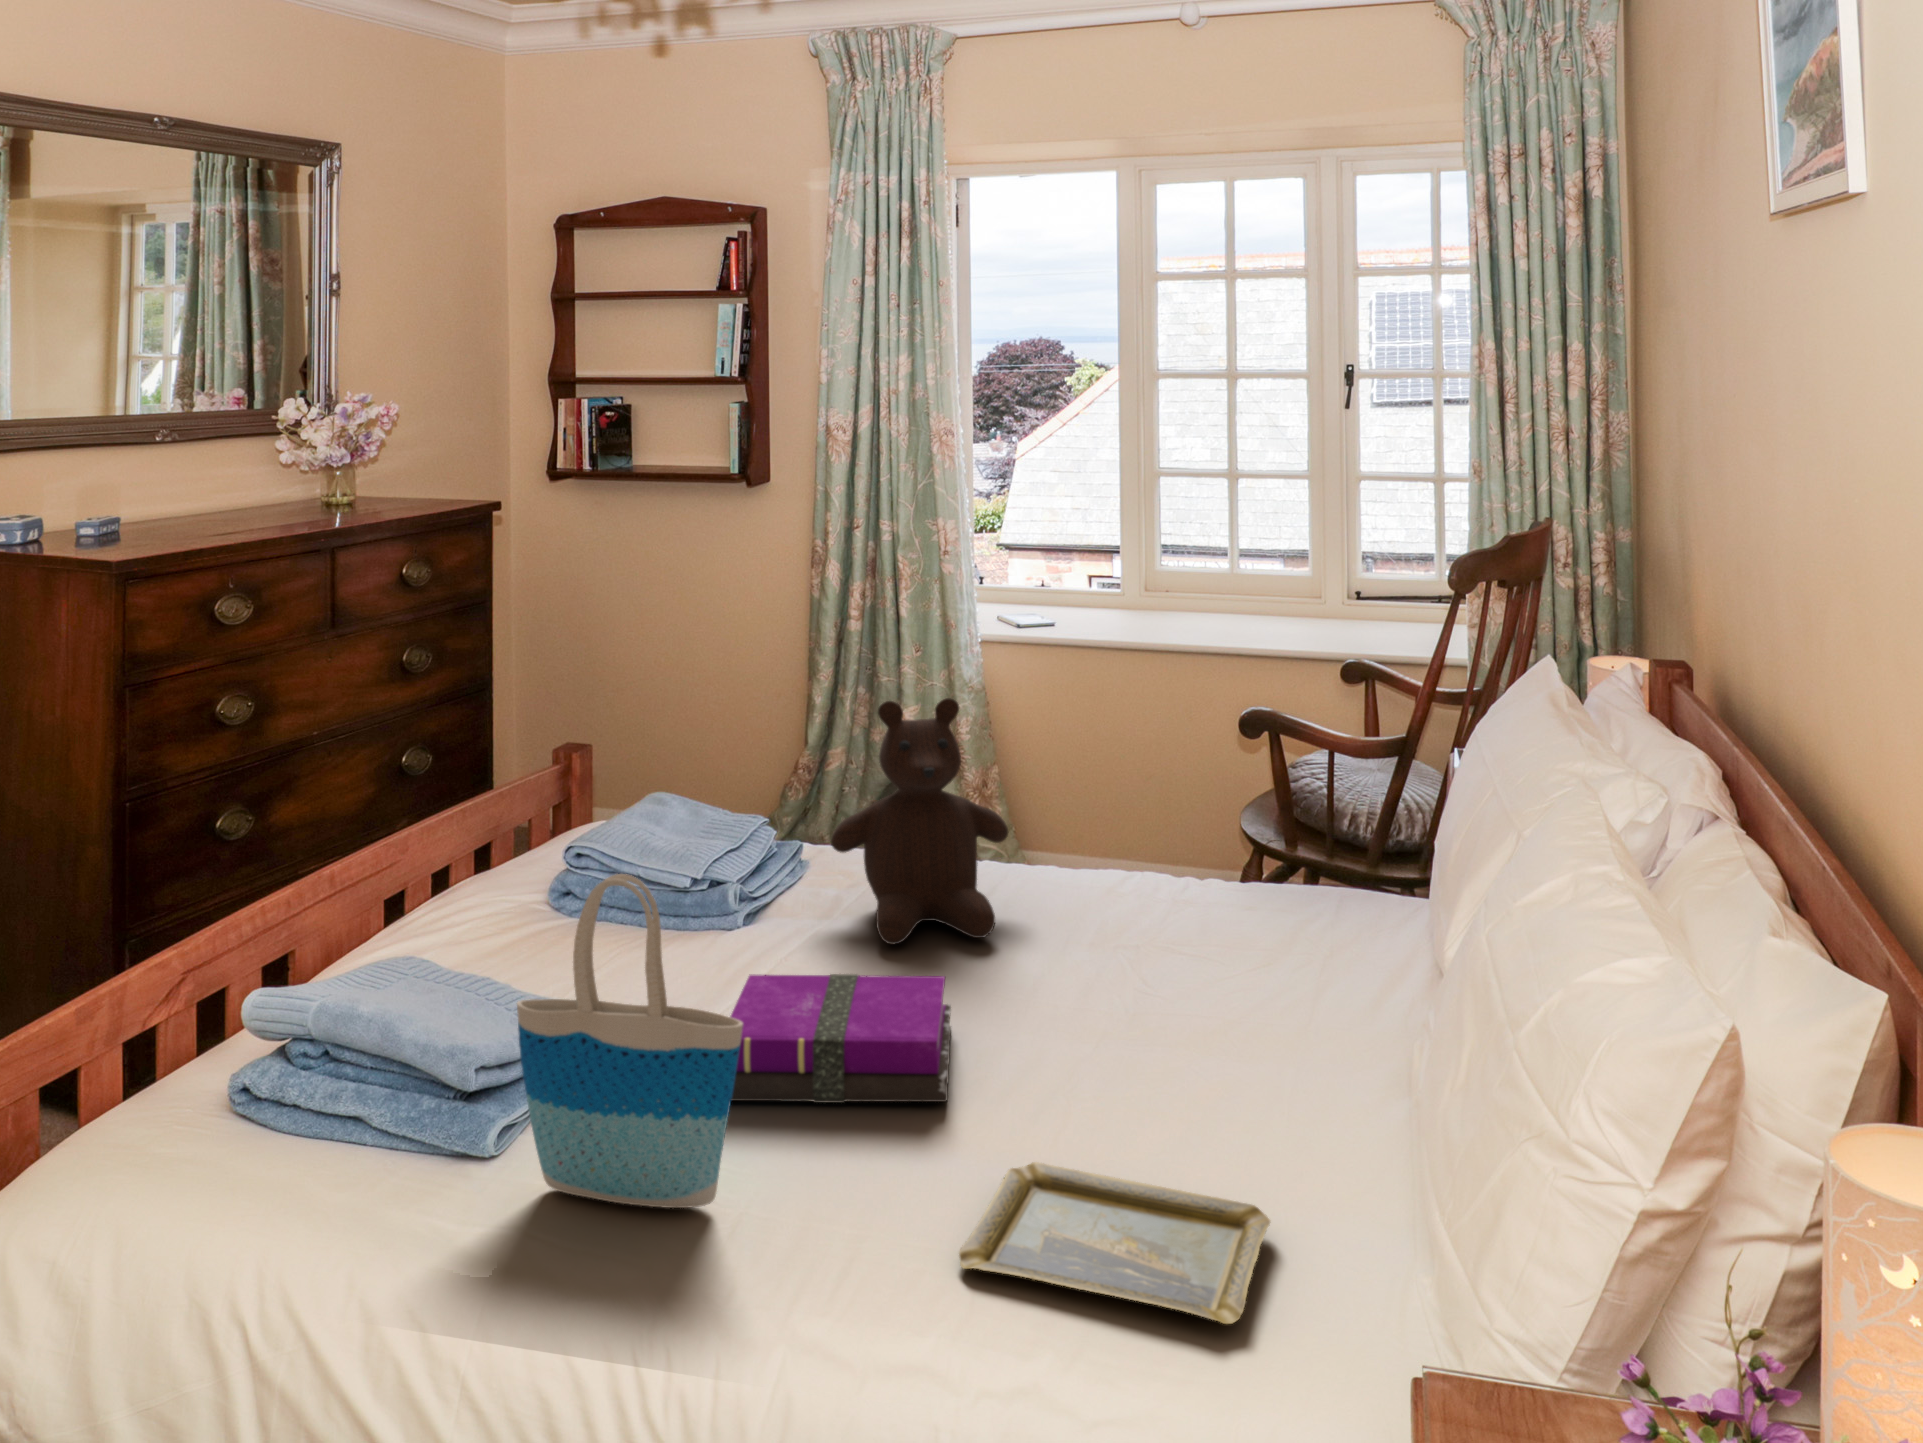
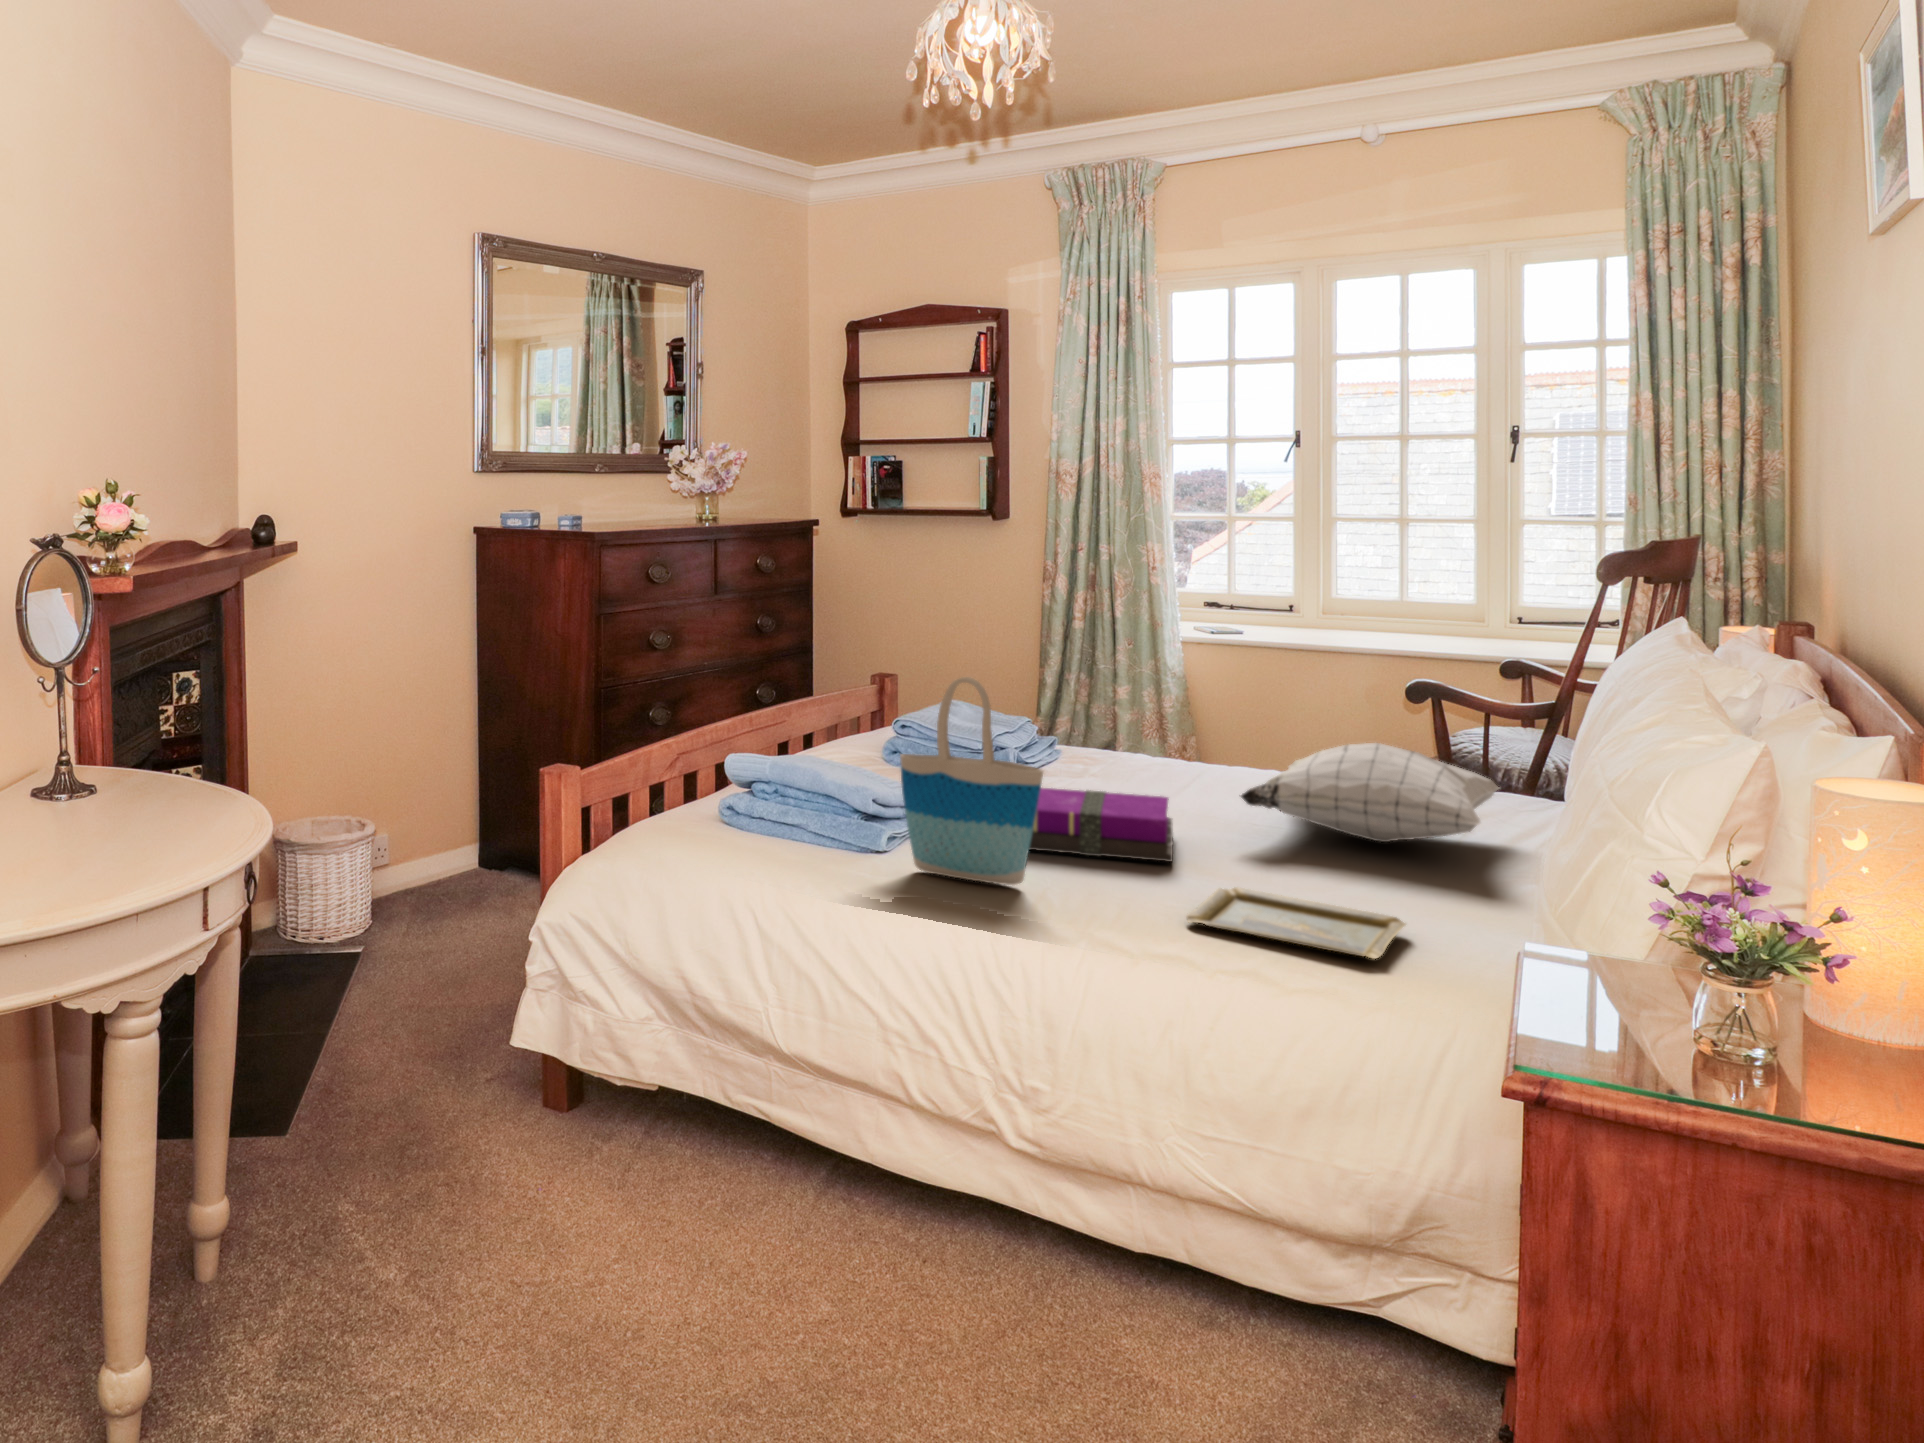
teddy bear: present [831,698,1008,944] -> none [1078,630,1212,797]
pillow: none [1040,869,1363,1010] -> present [1241,743,1499,842]

